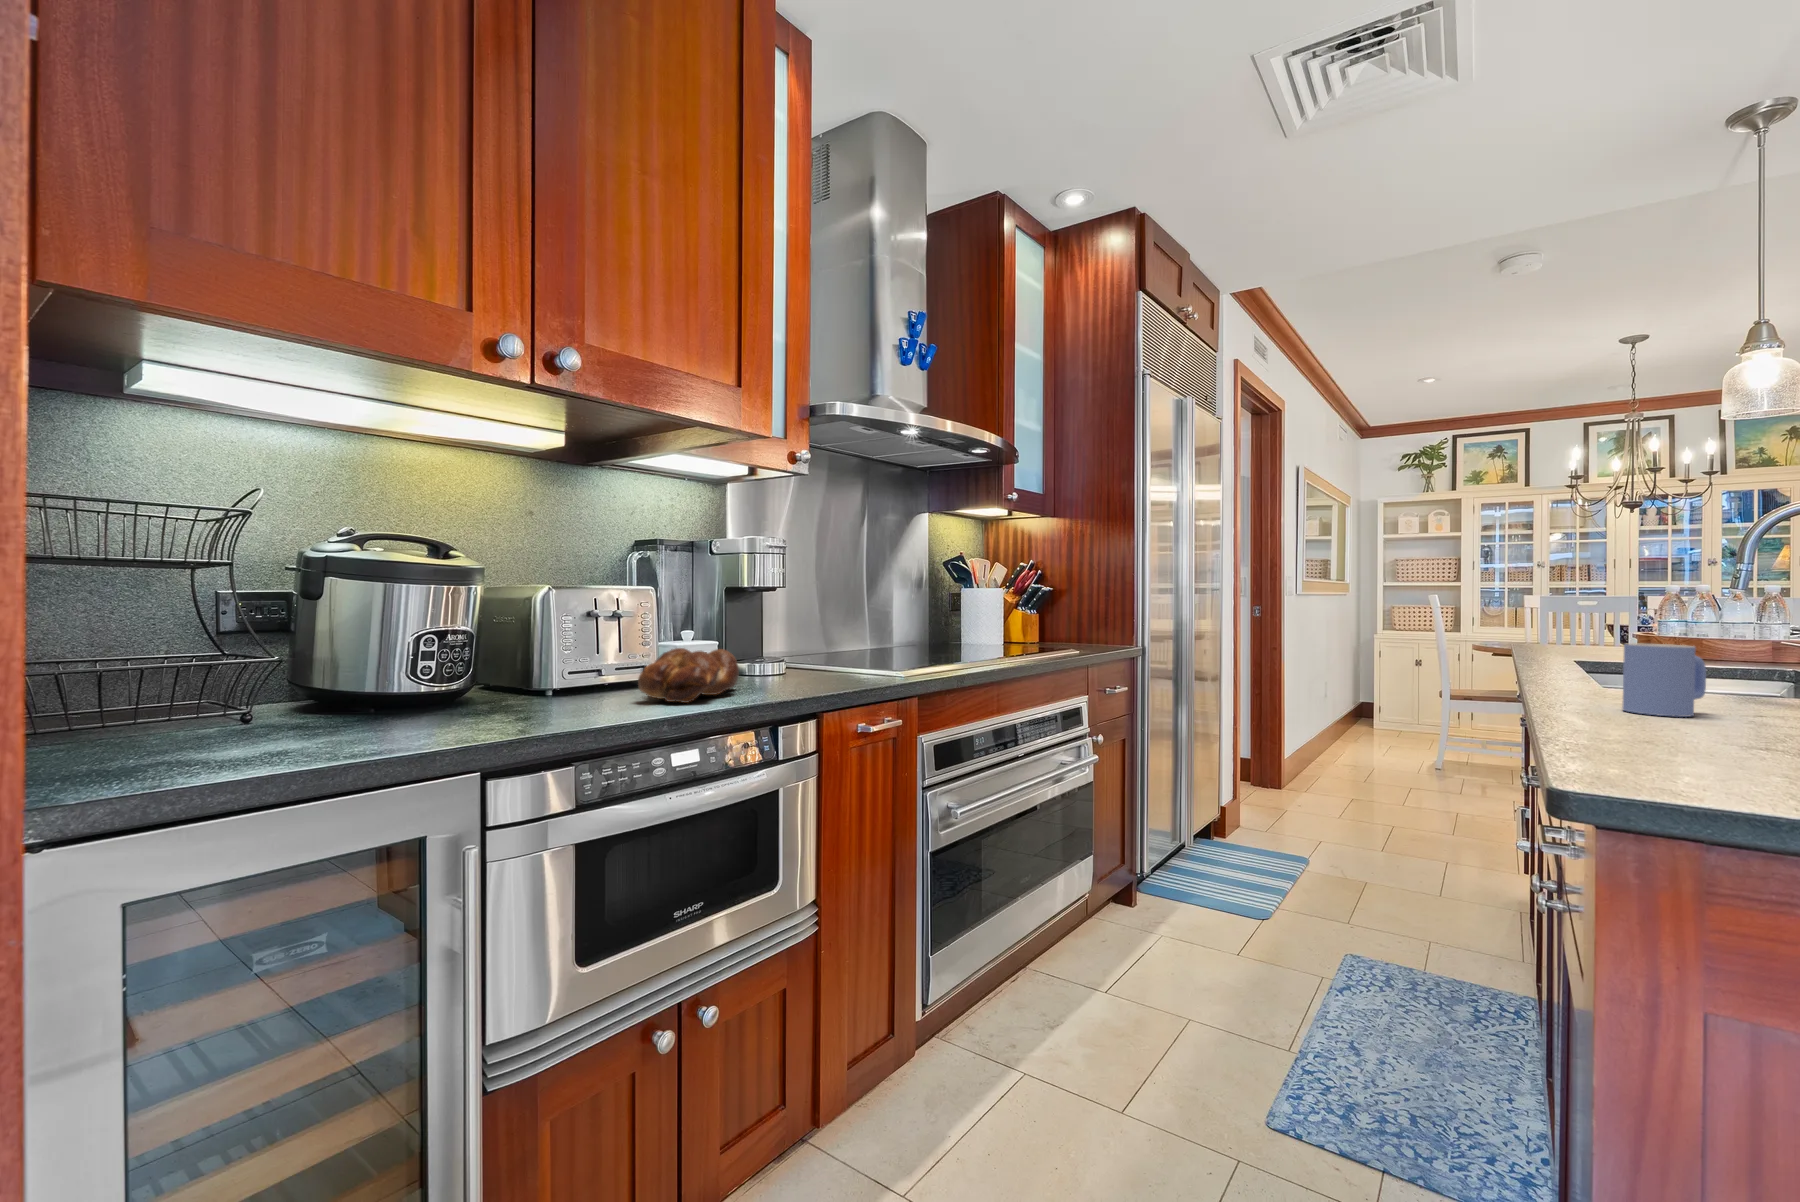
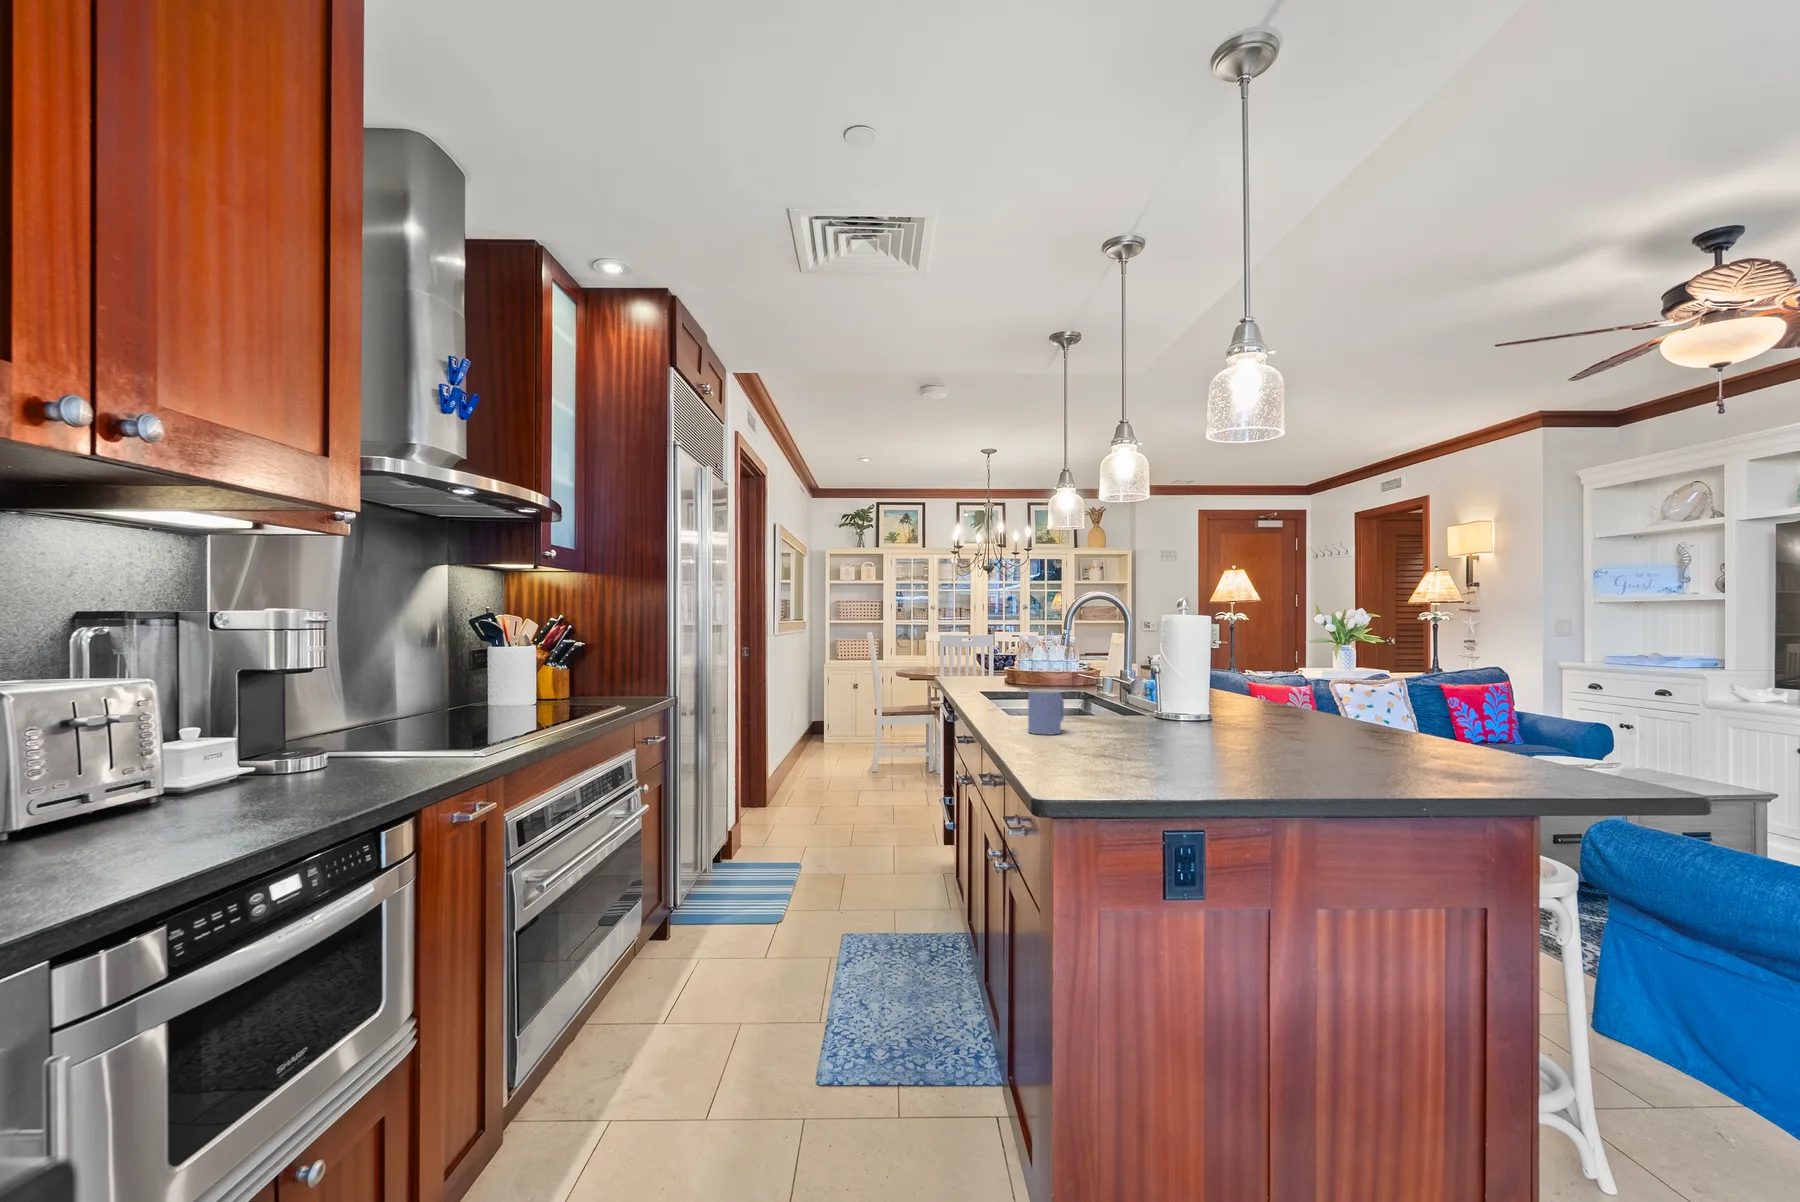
bread loaf: present [638,648,739,703] -> none [192,749,319,820]

